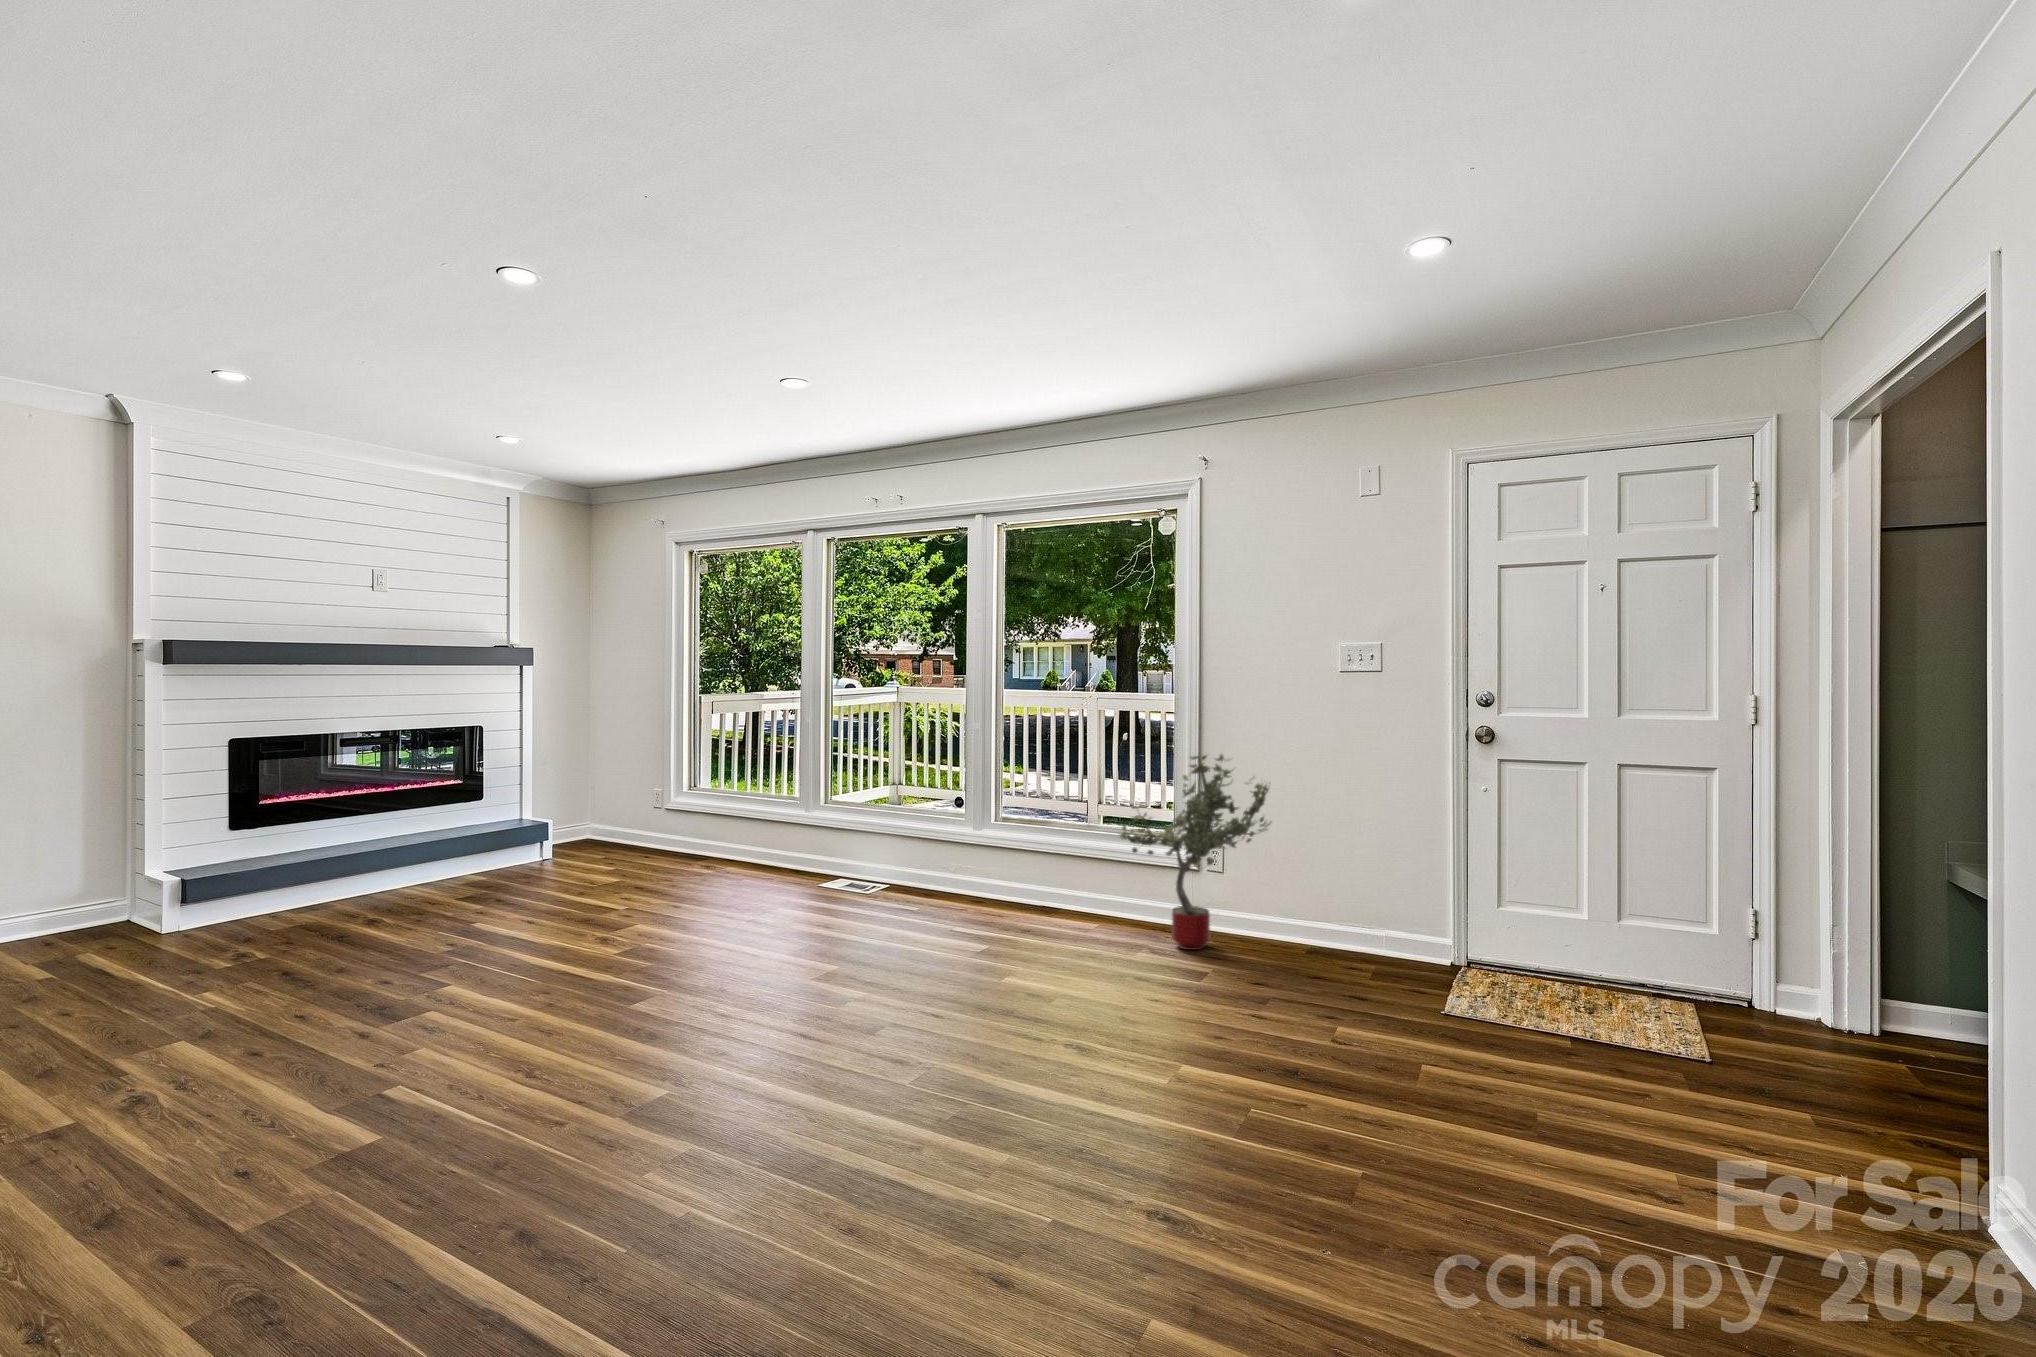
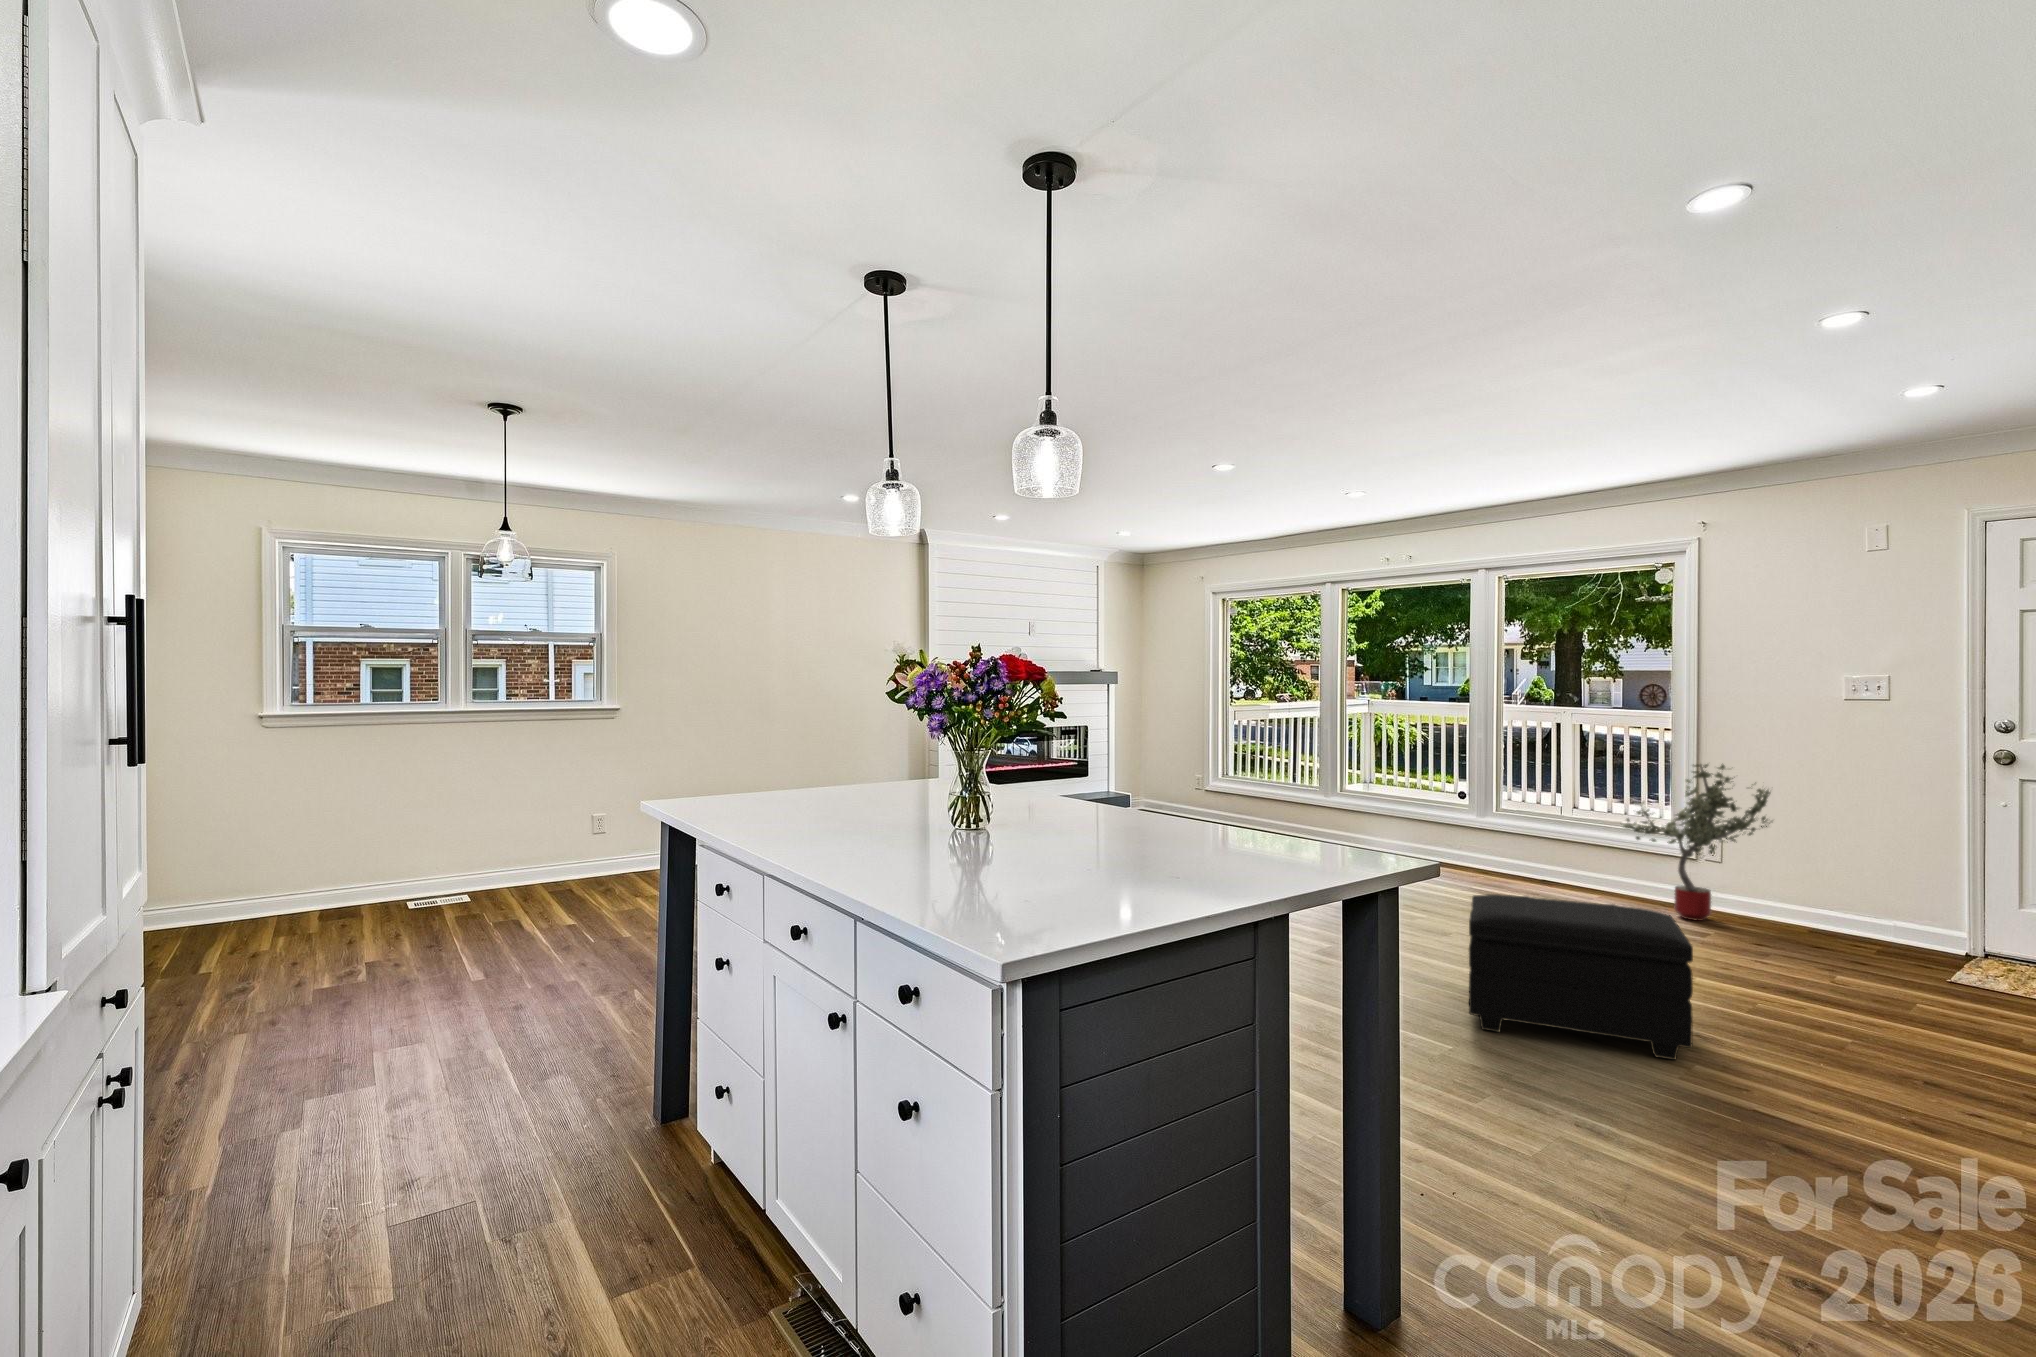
footstool: none [810,1009,1158,1304] -> present [1469,894,1693,1060]

